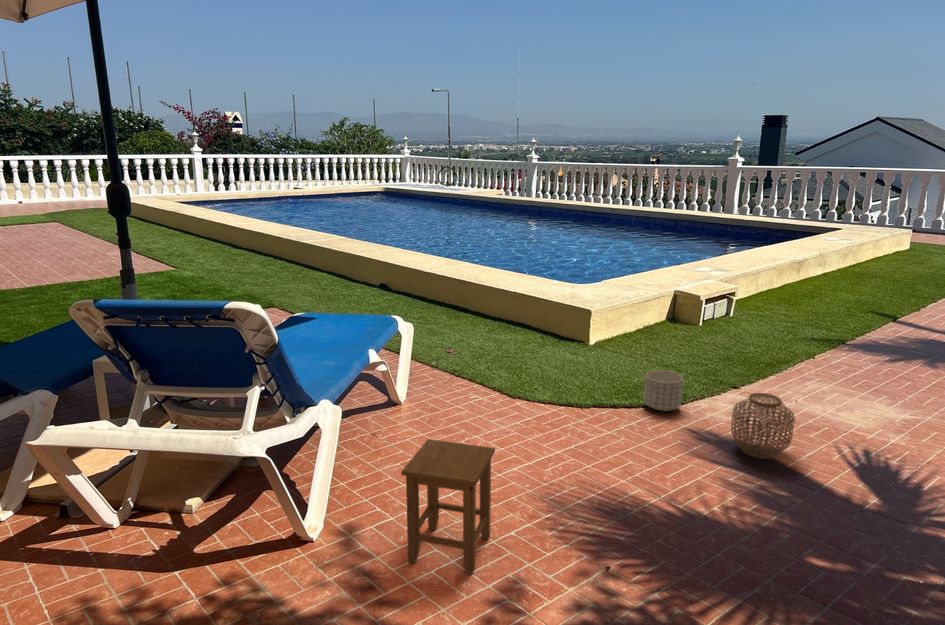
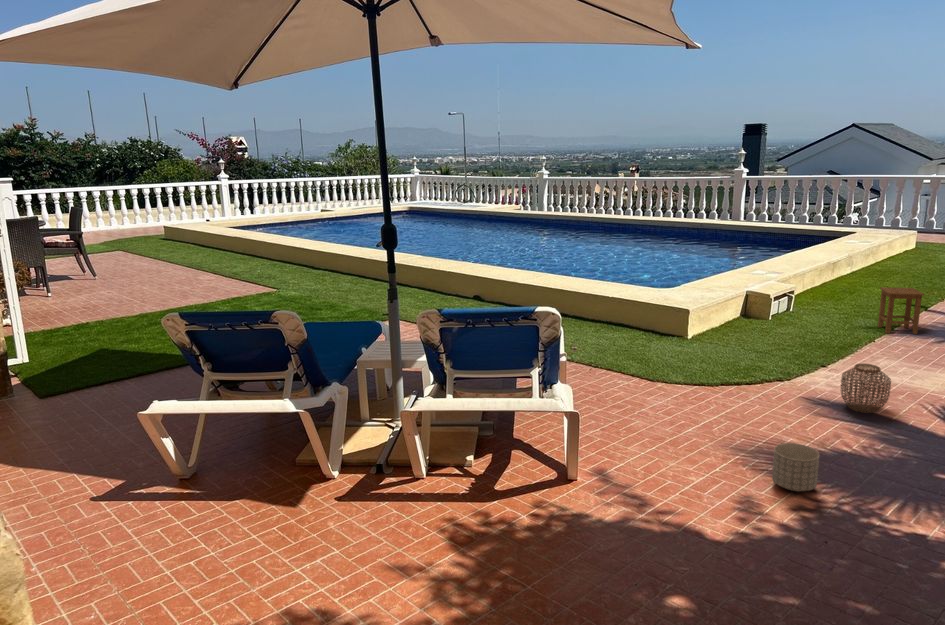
planter: present [644,370,683,411] -> present [772,443,819,492]
stool: present [401,439,495,574] -> present [878,287,924,334]

